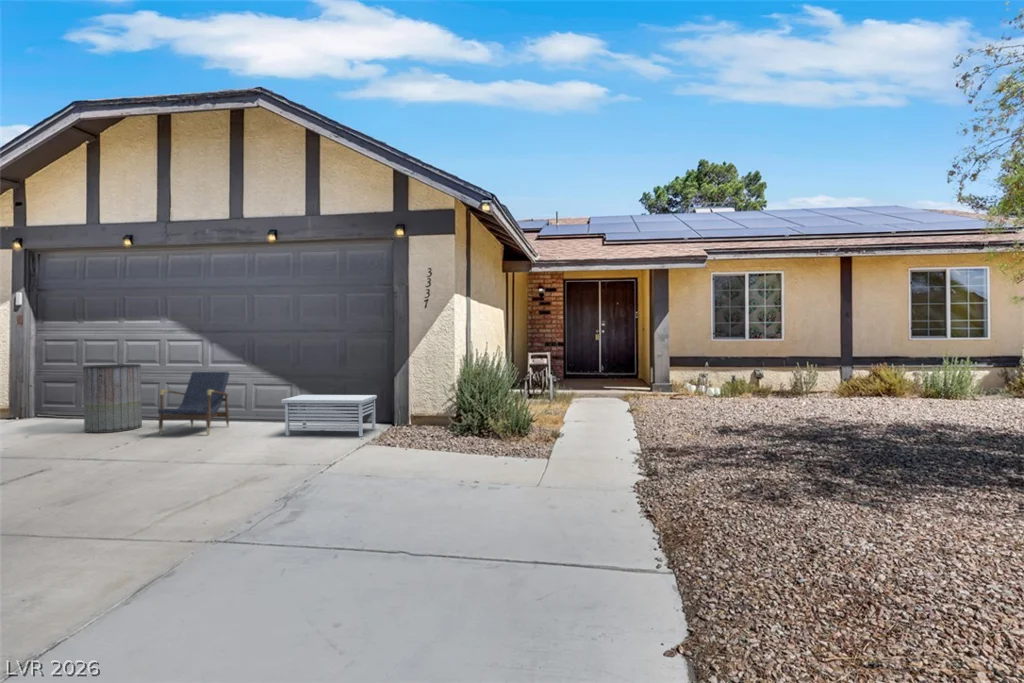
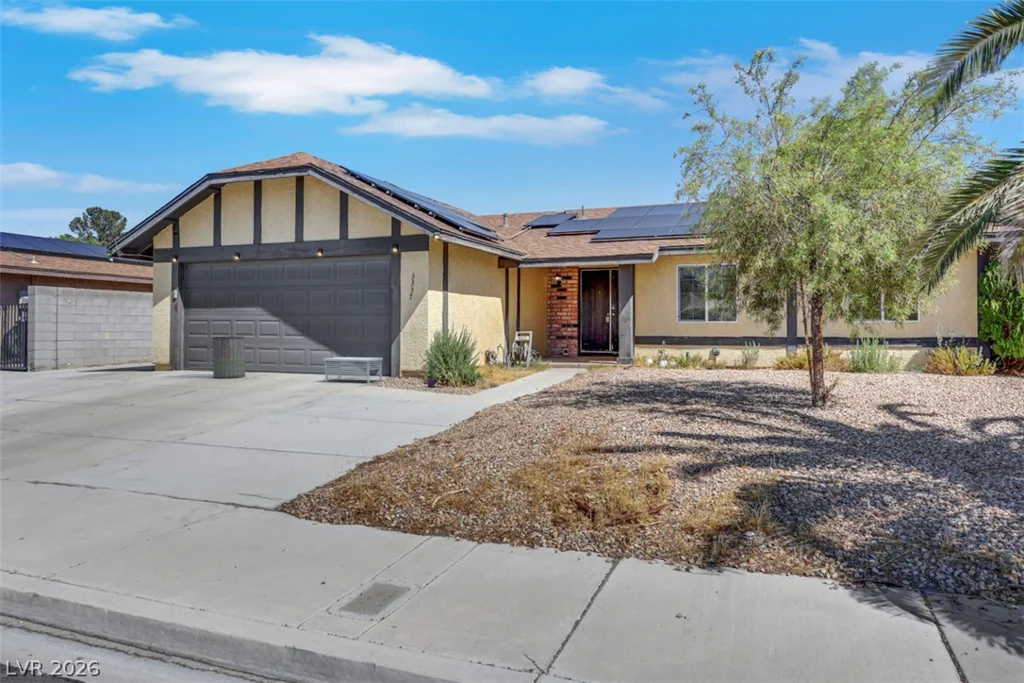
lounge chair: present [158,372,229,435] -> none [253,342,296,380]
decorative plant: none [452,401,498,443] -> present [427,363,436,387]

